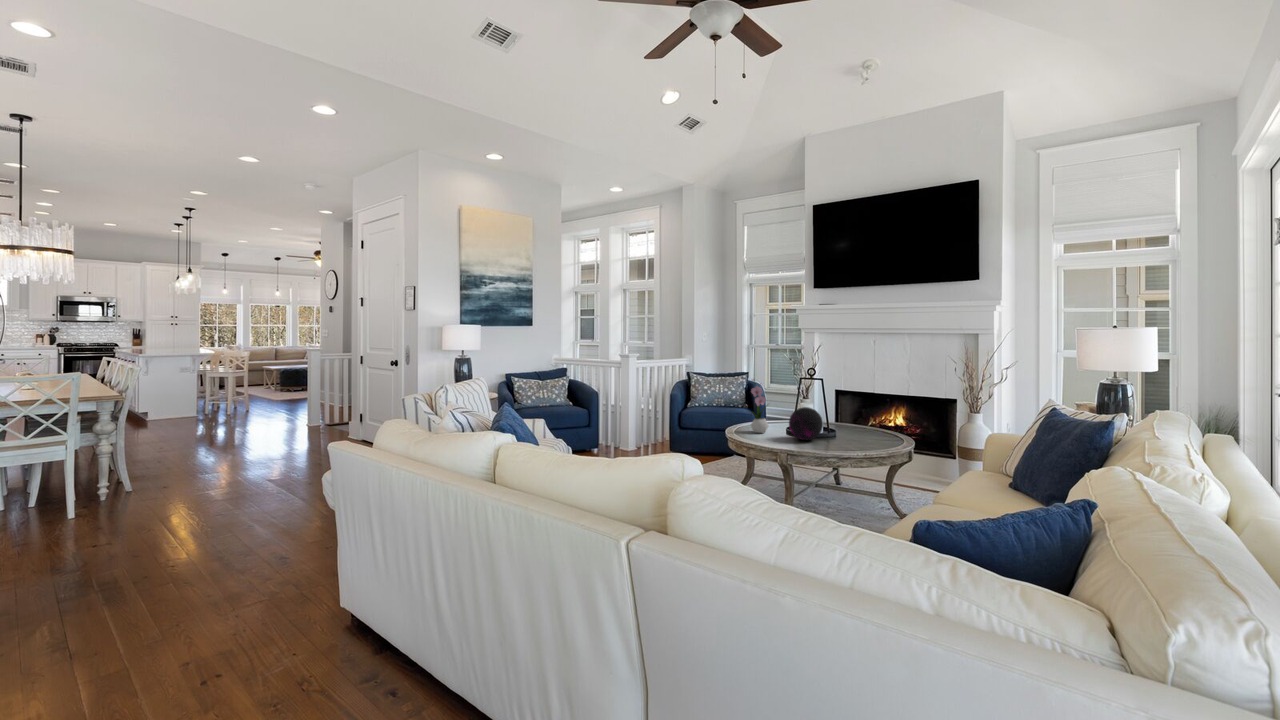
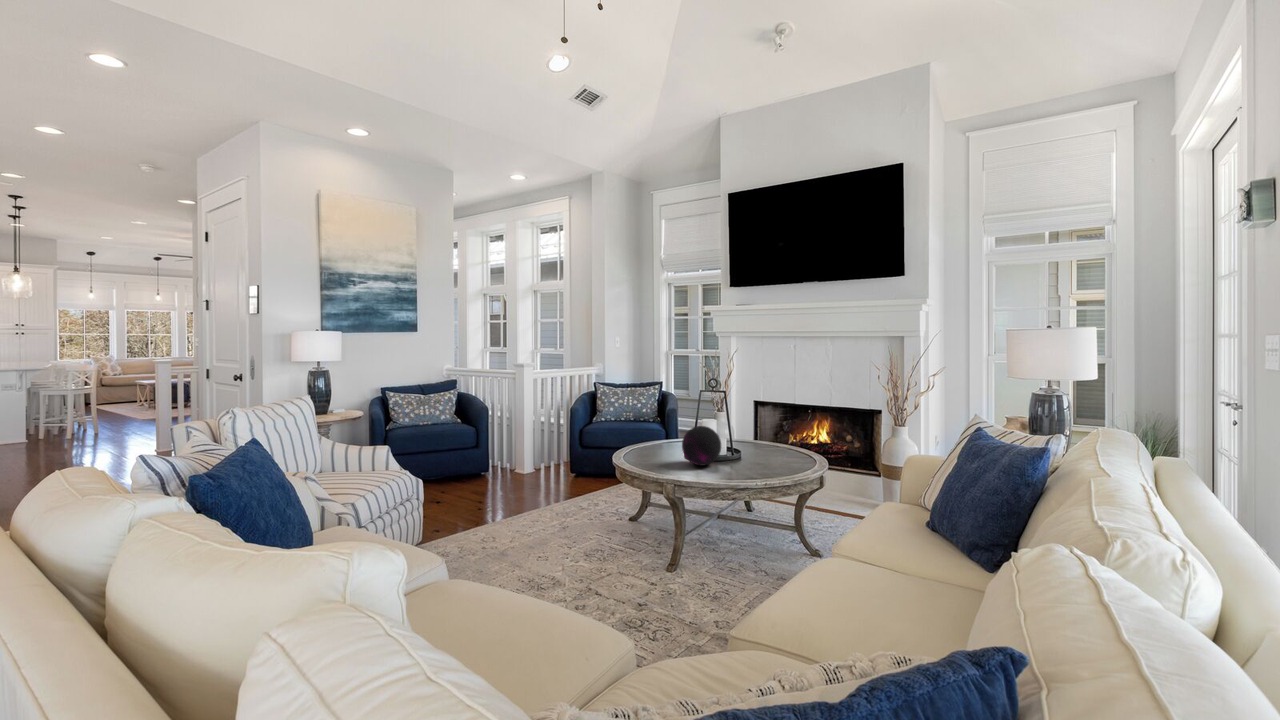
flower arrangement: present [751,380,769,433] -> none [640,392,663,457]

